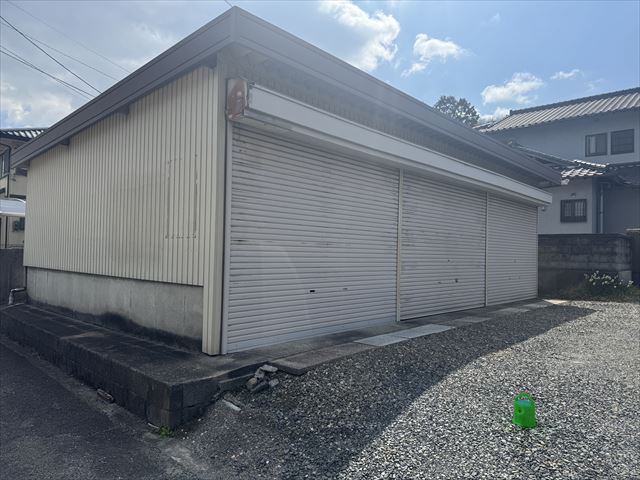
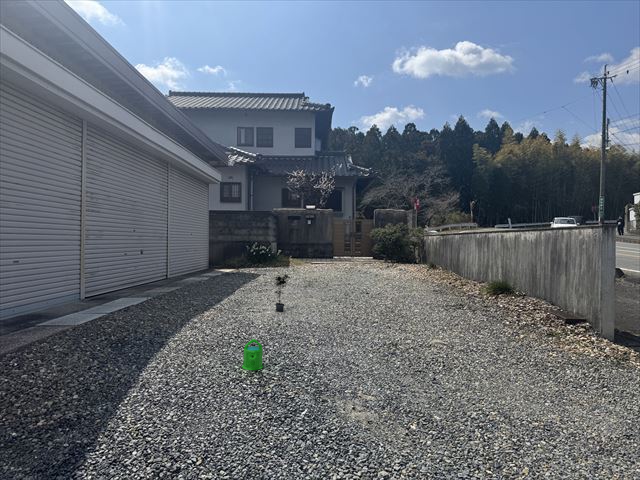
potted plant: none [584,316,607,362] -> present [275,272,290,312]

